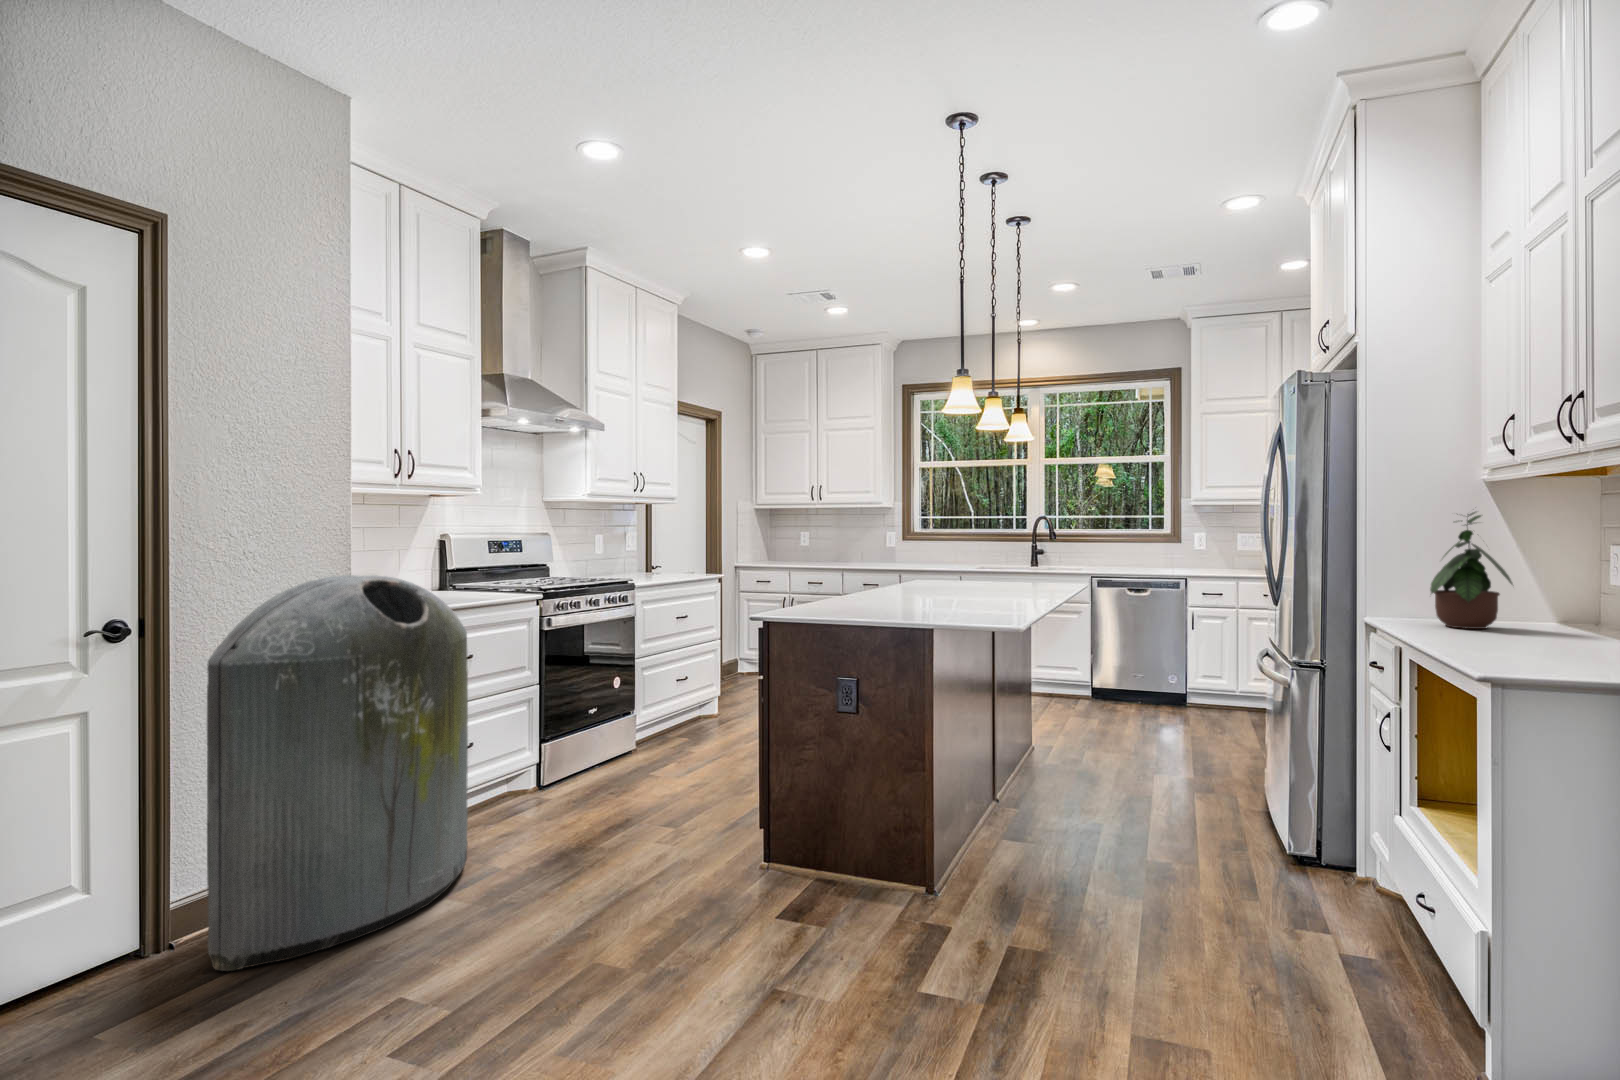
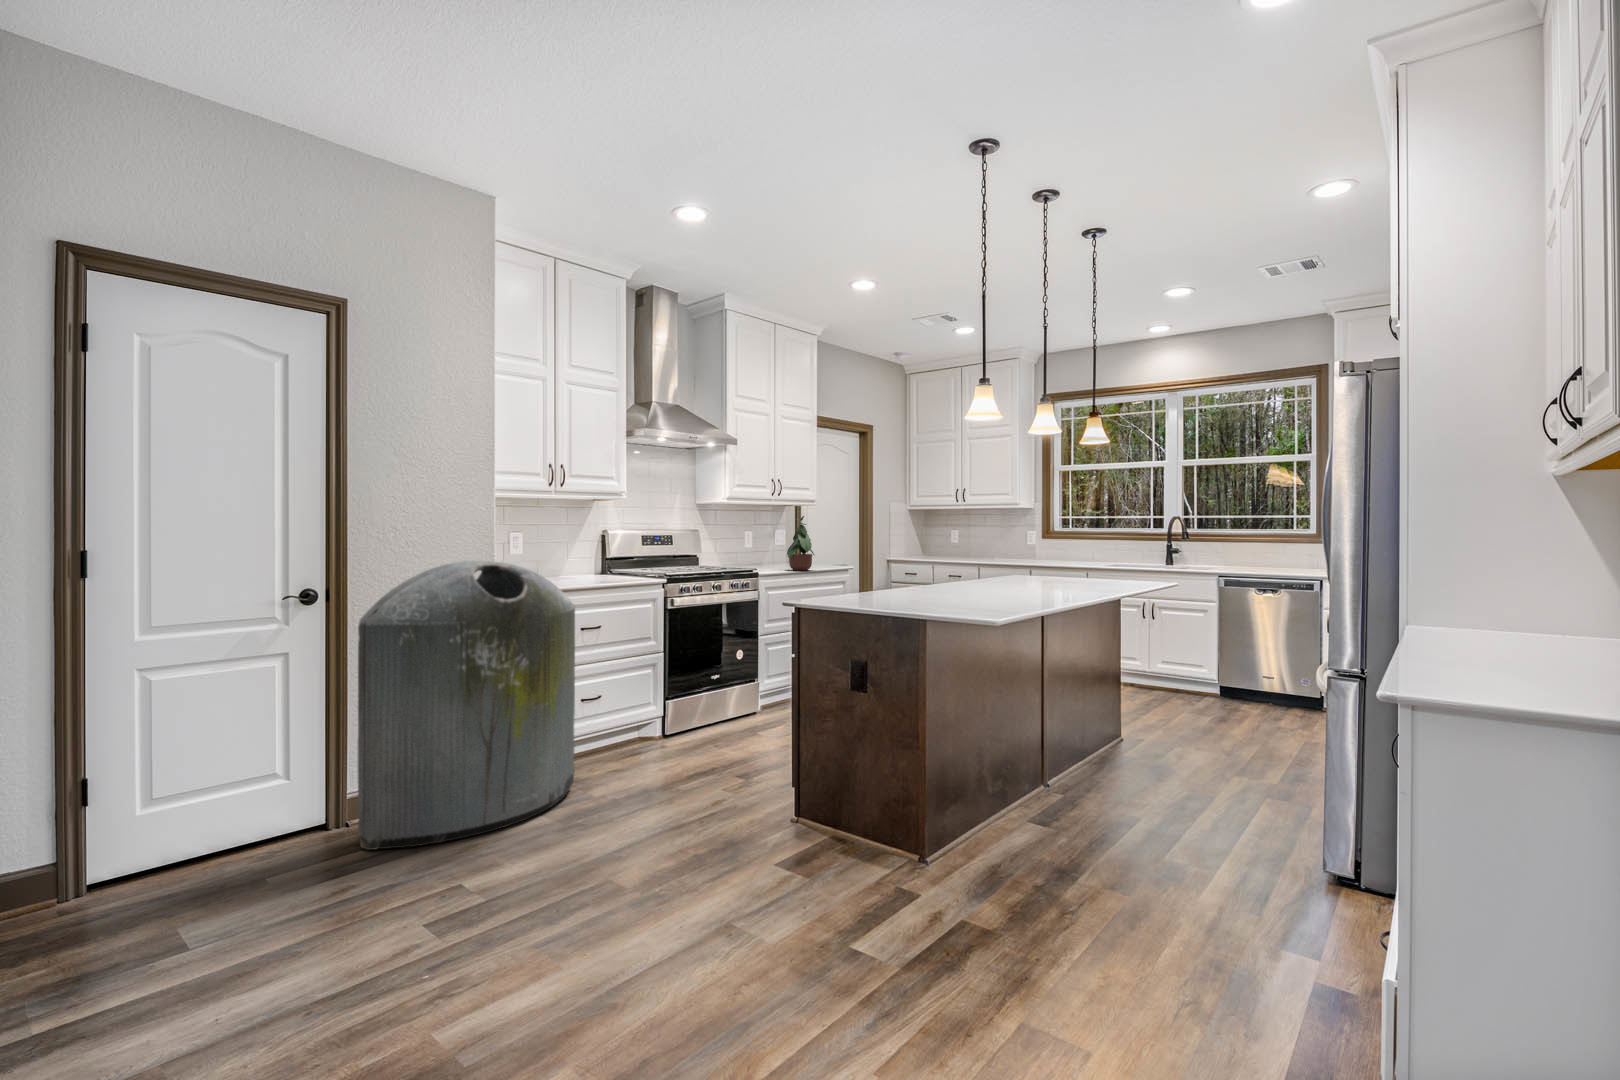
potted plant: present [1430,512,1513,629] -> present [787,516,814,571]

